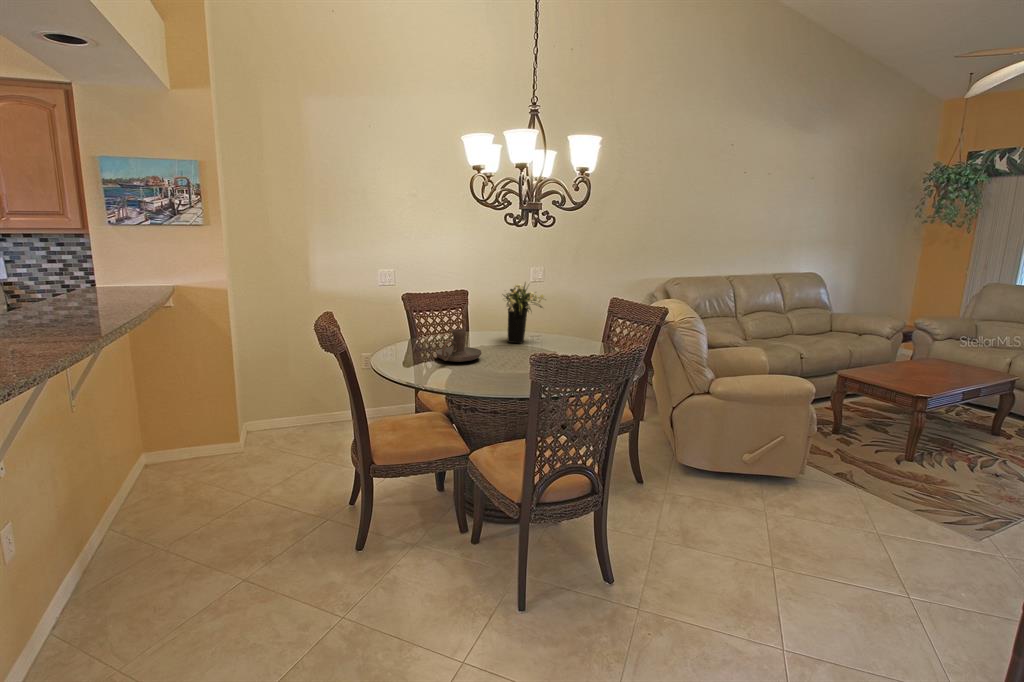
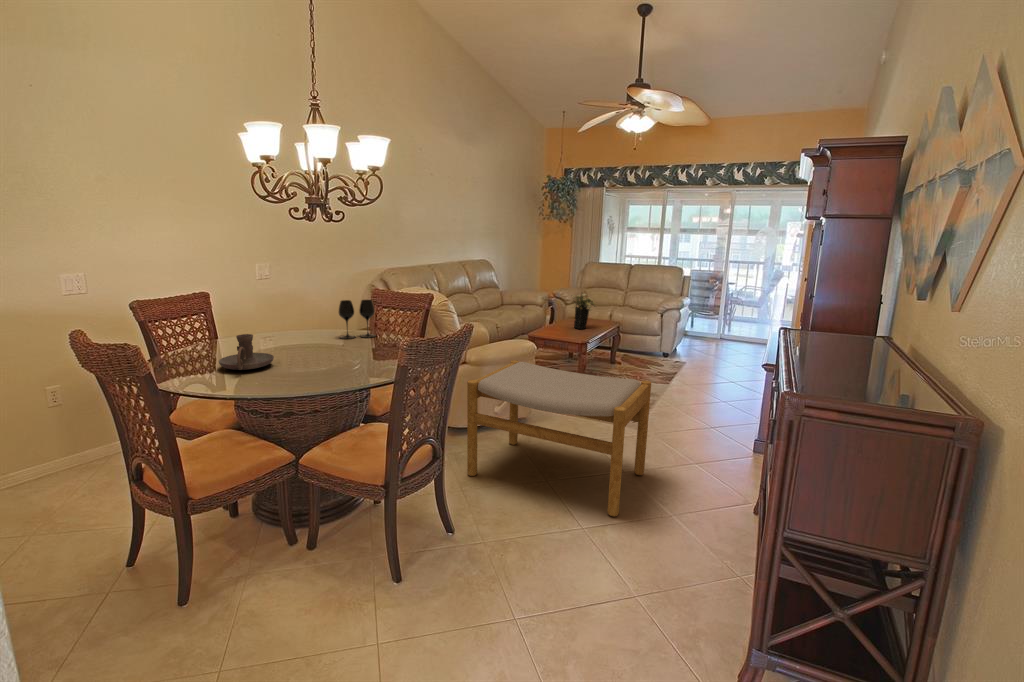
flower arrangement: present [504,283,544,344] -> present [573,293,595,329]
wine glass: none [566,306,604,348] -> present [339,300,376,339]
footstool: none [671,400,971,655] -> present [467,360,651,516]

